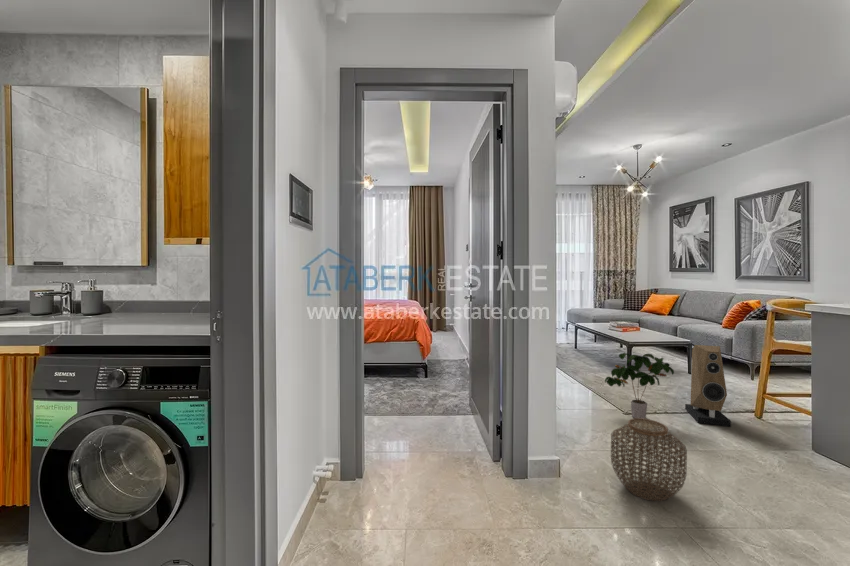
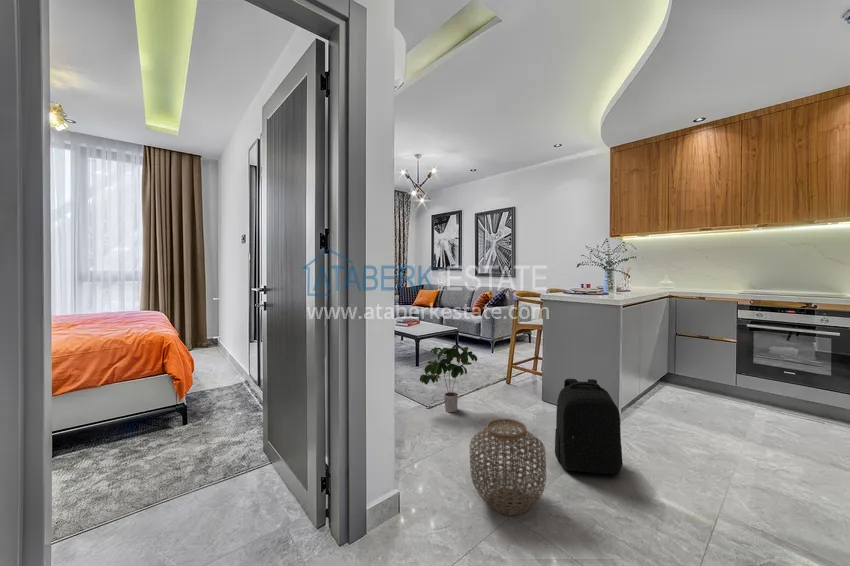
speaker: present [685,345,731,426] -> none [479,330,517,402]
backpack: none [728,404,816,516] -> present [555,379,623,474]

